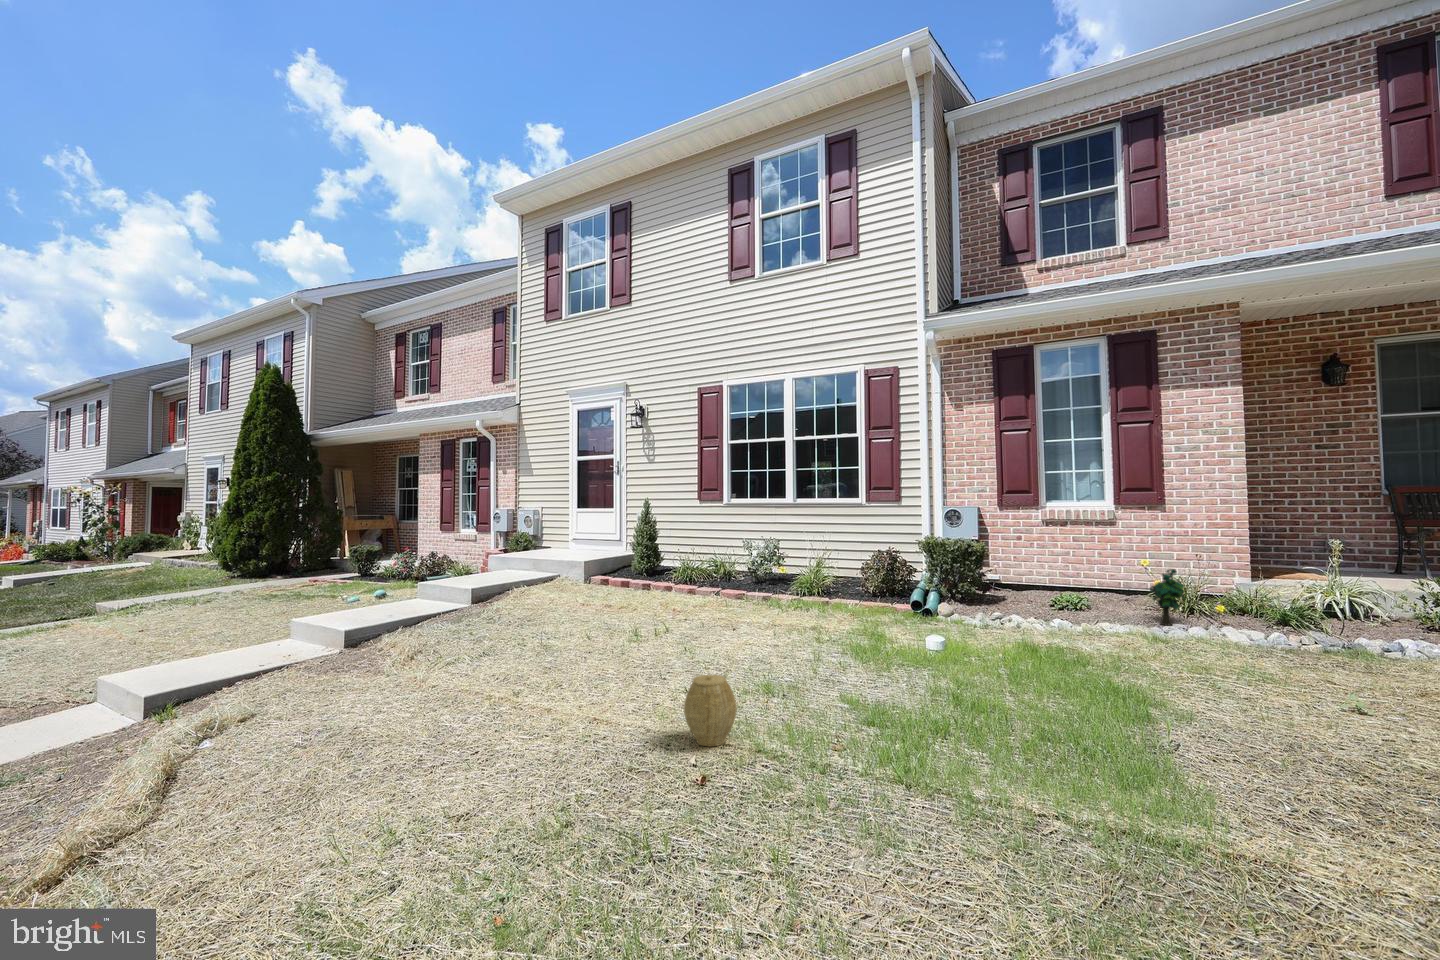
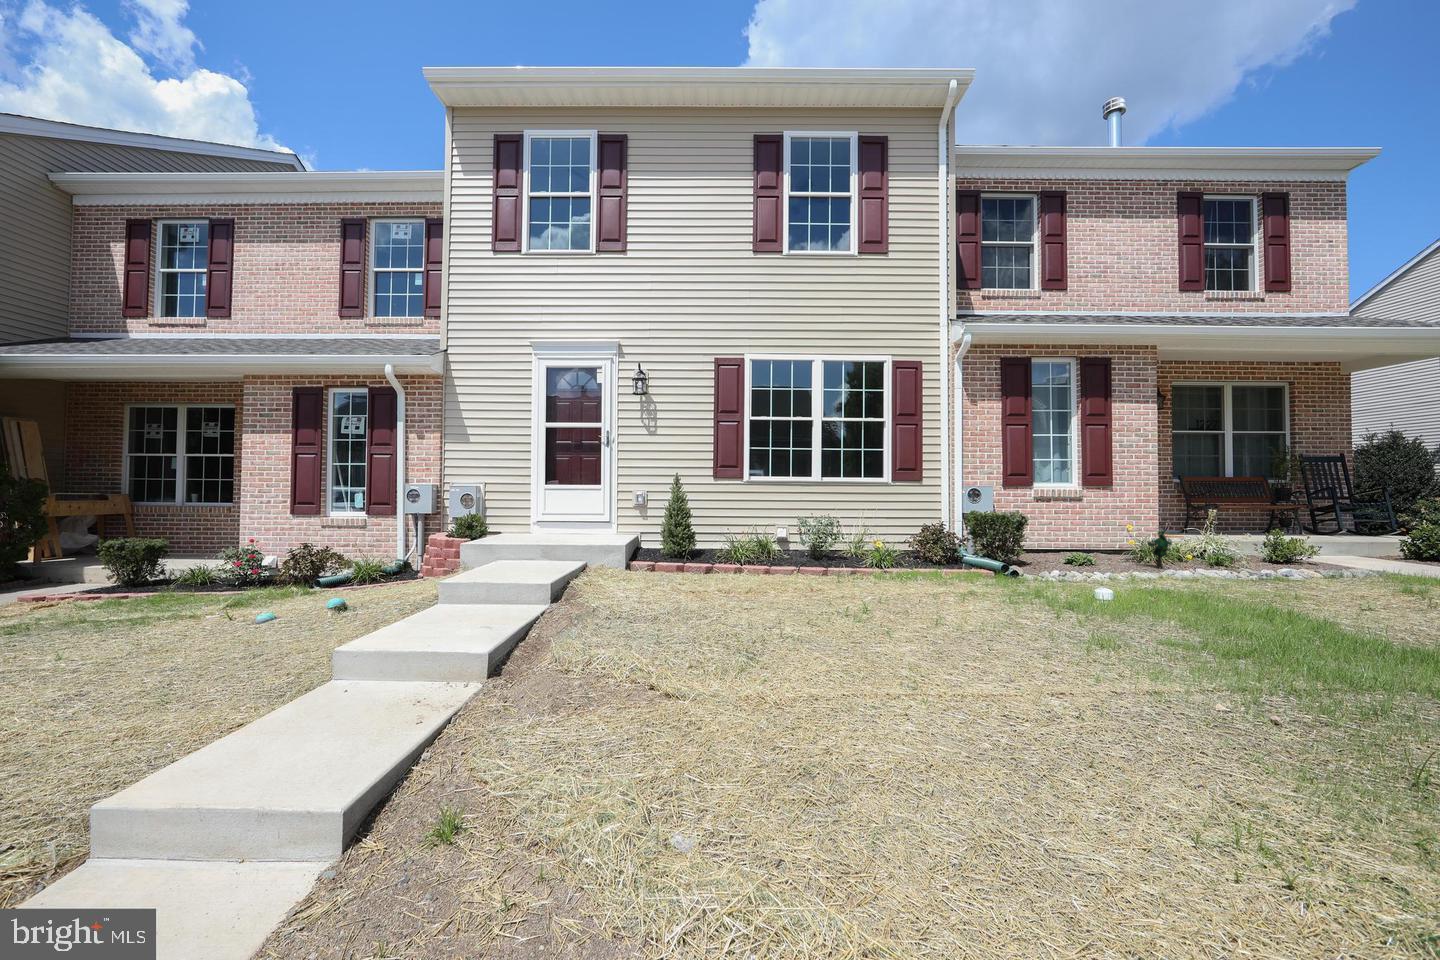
woven basket: present [684,675,737,746] -> none [1179,598,1227,650]

